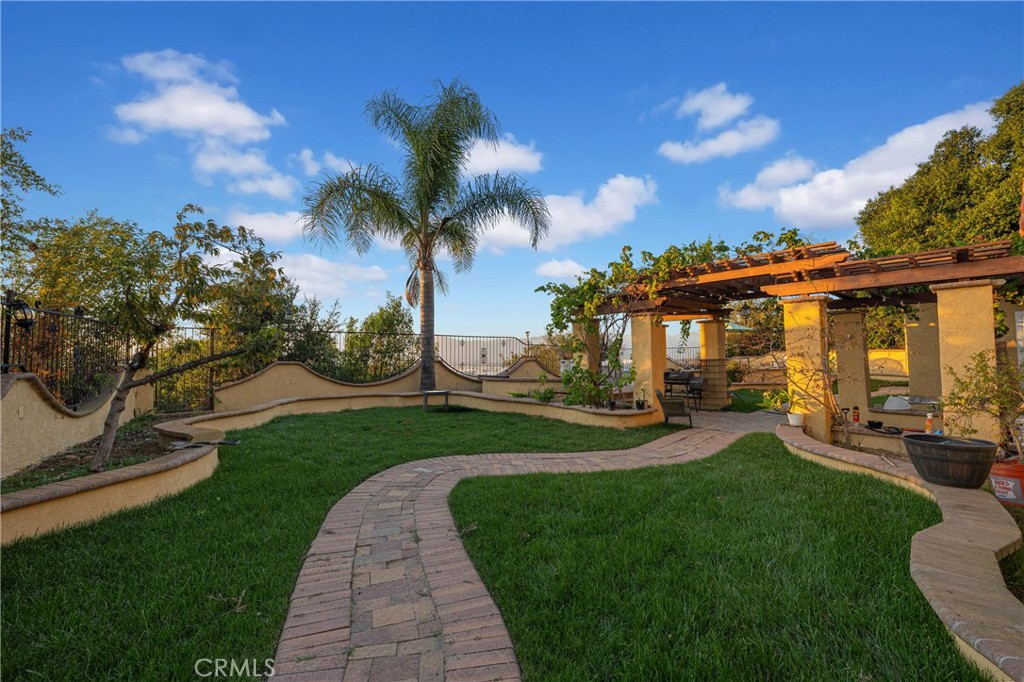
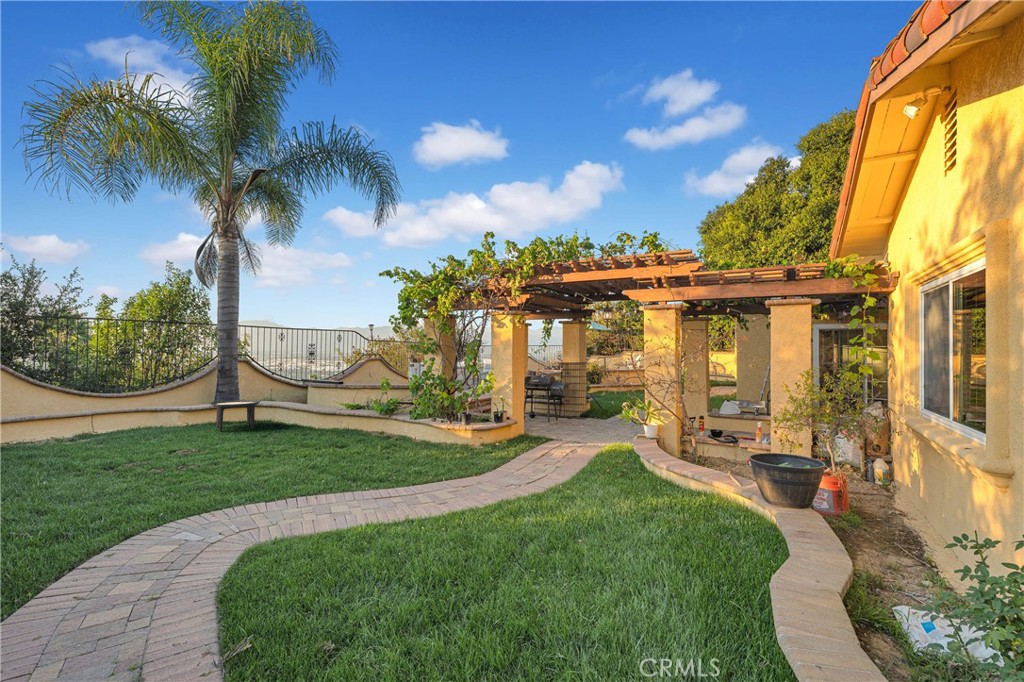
armchair: present [655,389,692,429] -> none [515,398,552,442]

